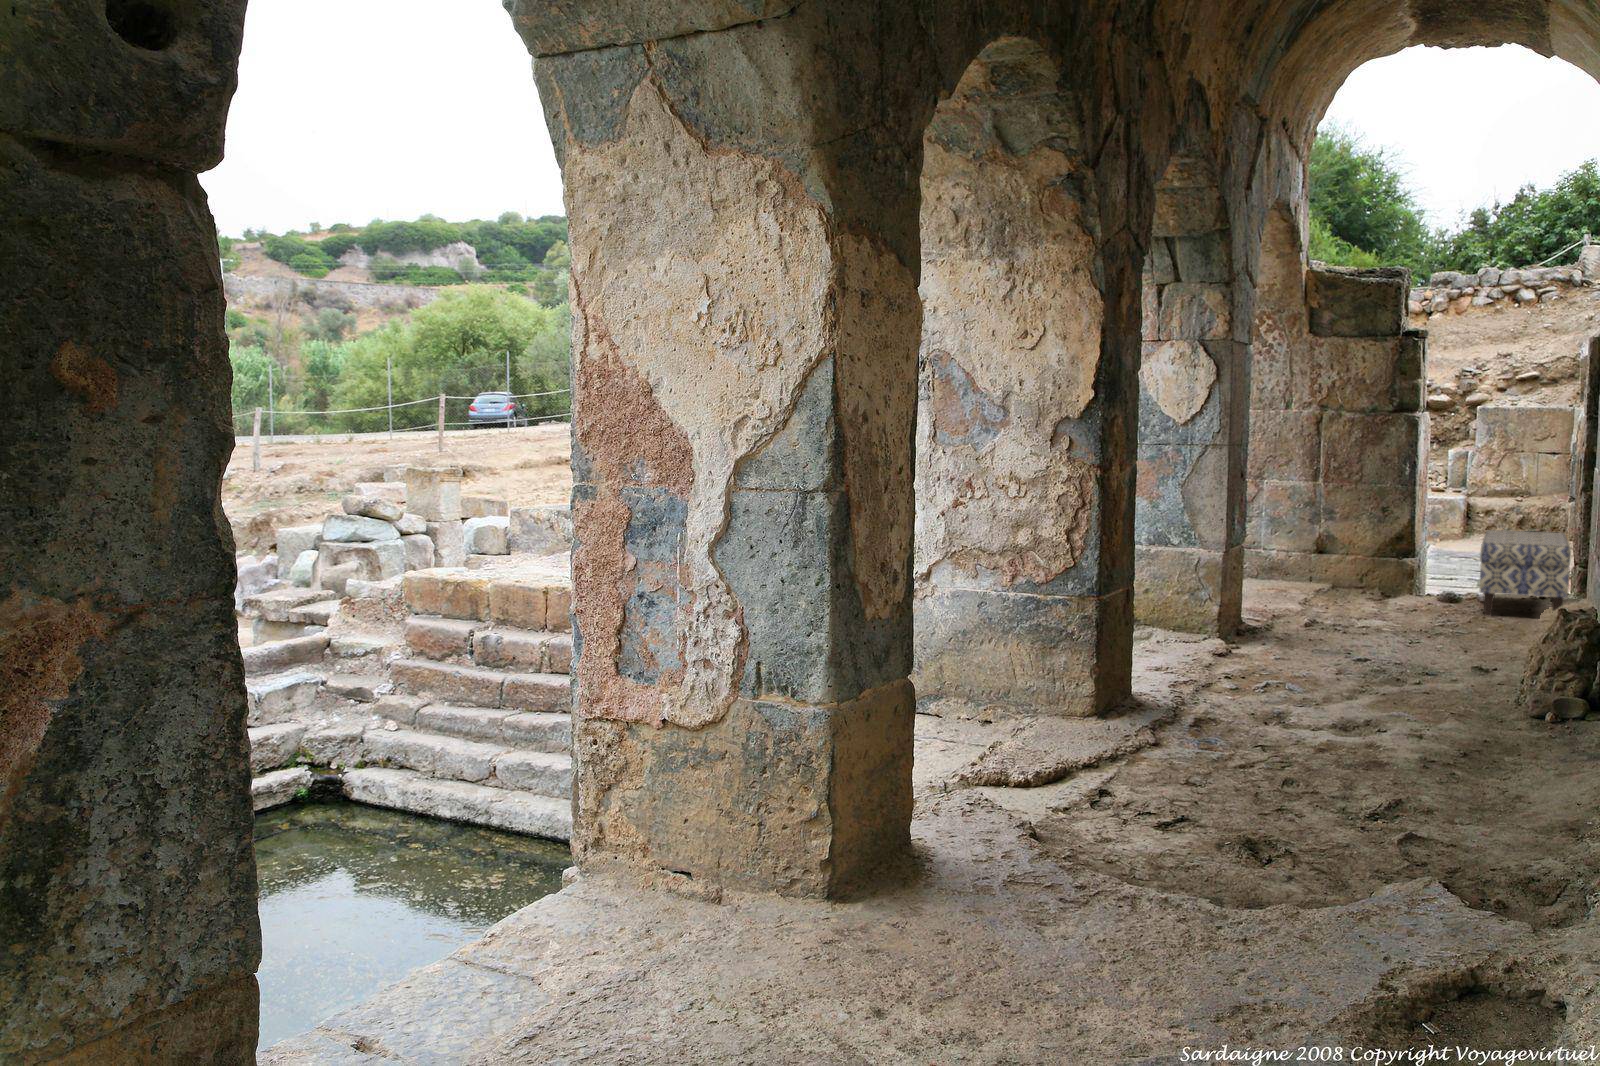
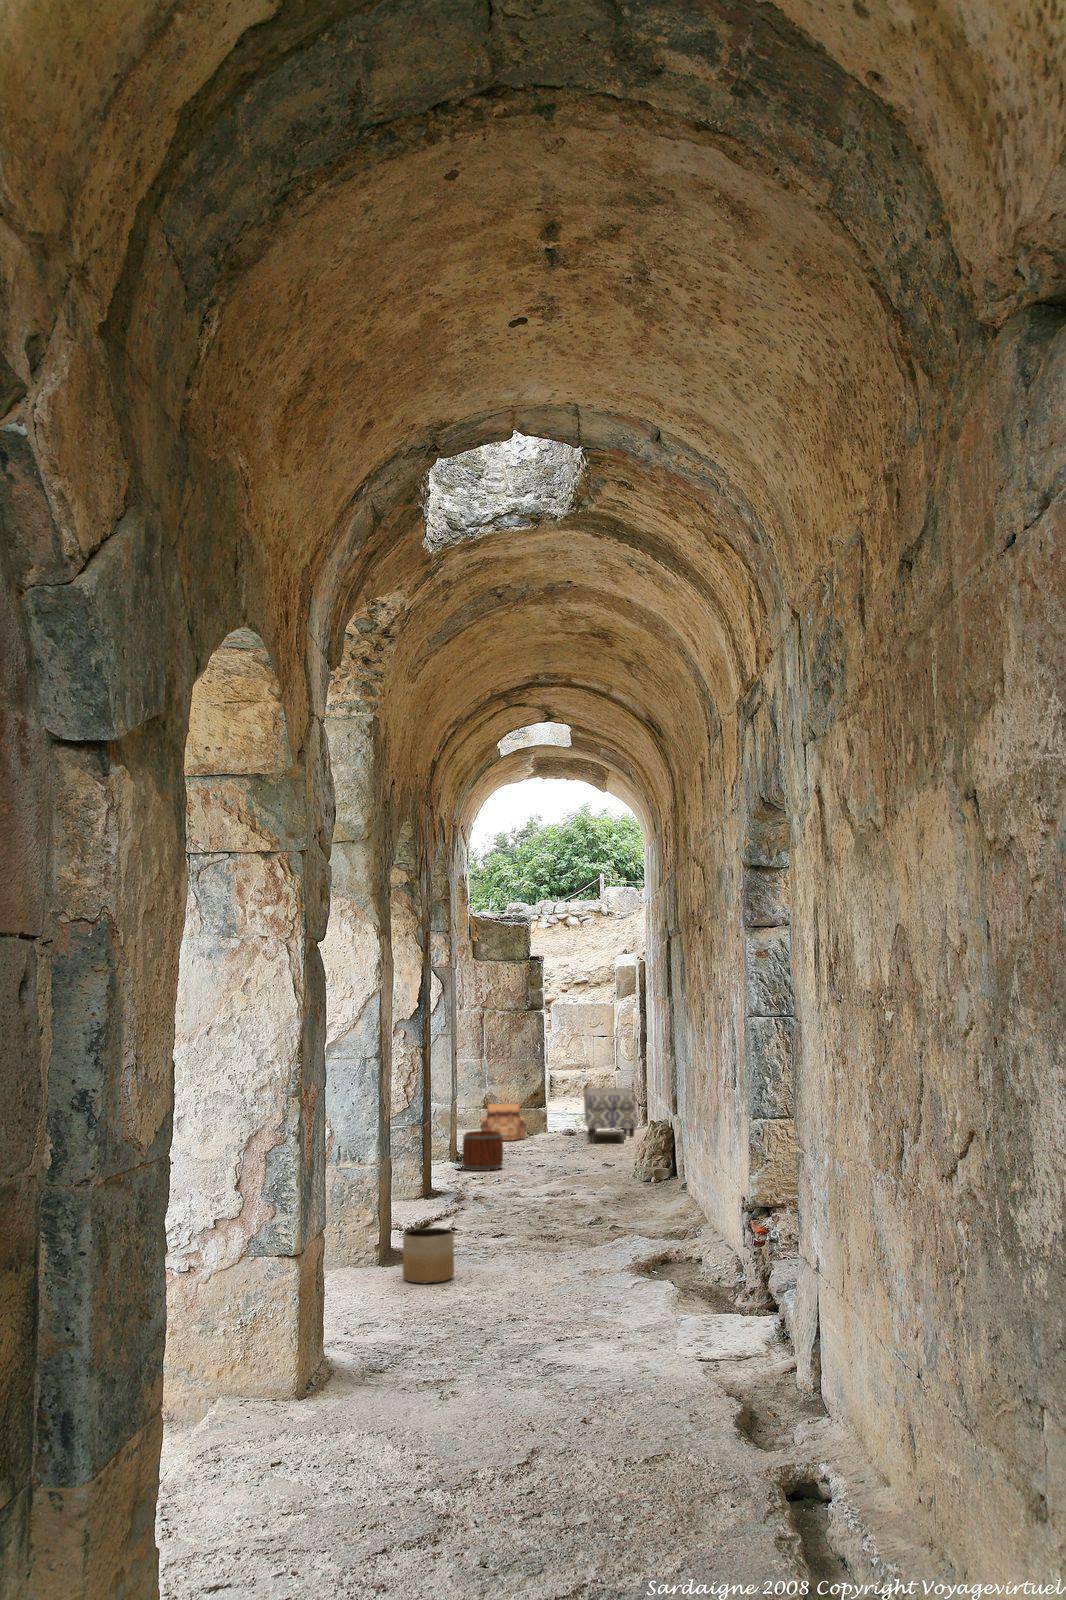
backpack: none [1308,545,1379,599] -> present [481,1104,526,1141]
bucket: none [1235,590,1304,651] -> present [463,1131,503,1171]
planter: none [876,811,977,930] -> present [403,1228,454,1284]

